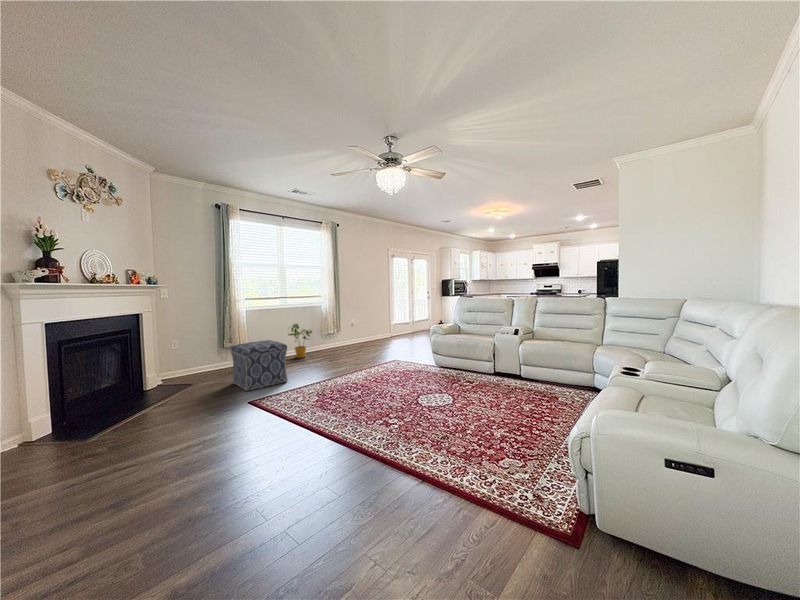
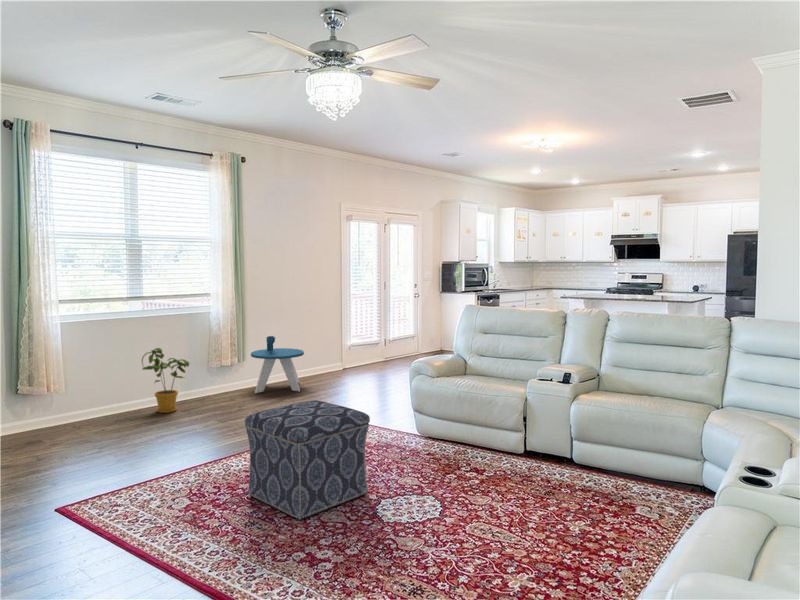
side table: none [343,318,371,348] -> present [251,336,304,393]
ottoman: present [230,340,288,391] -> present [245,400,370,520]

